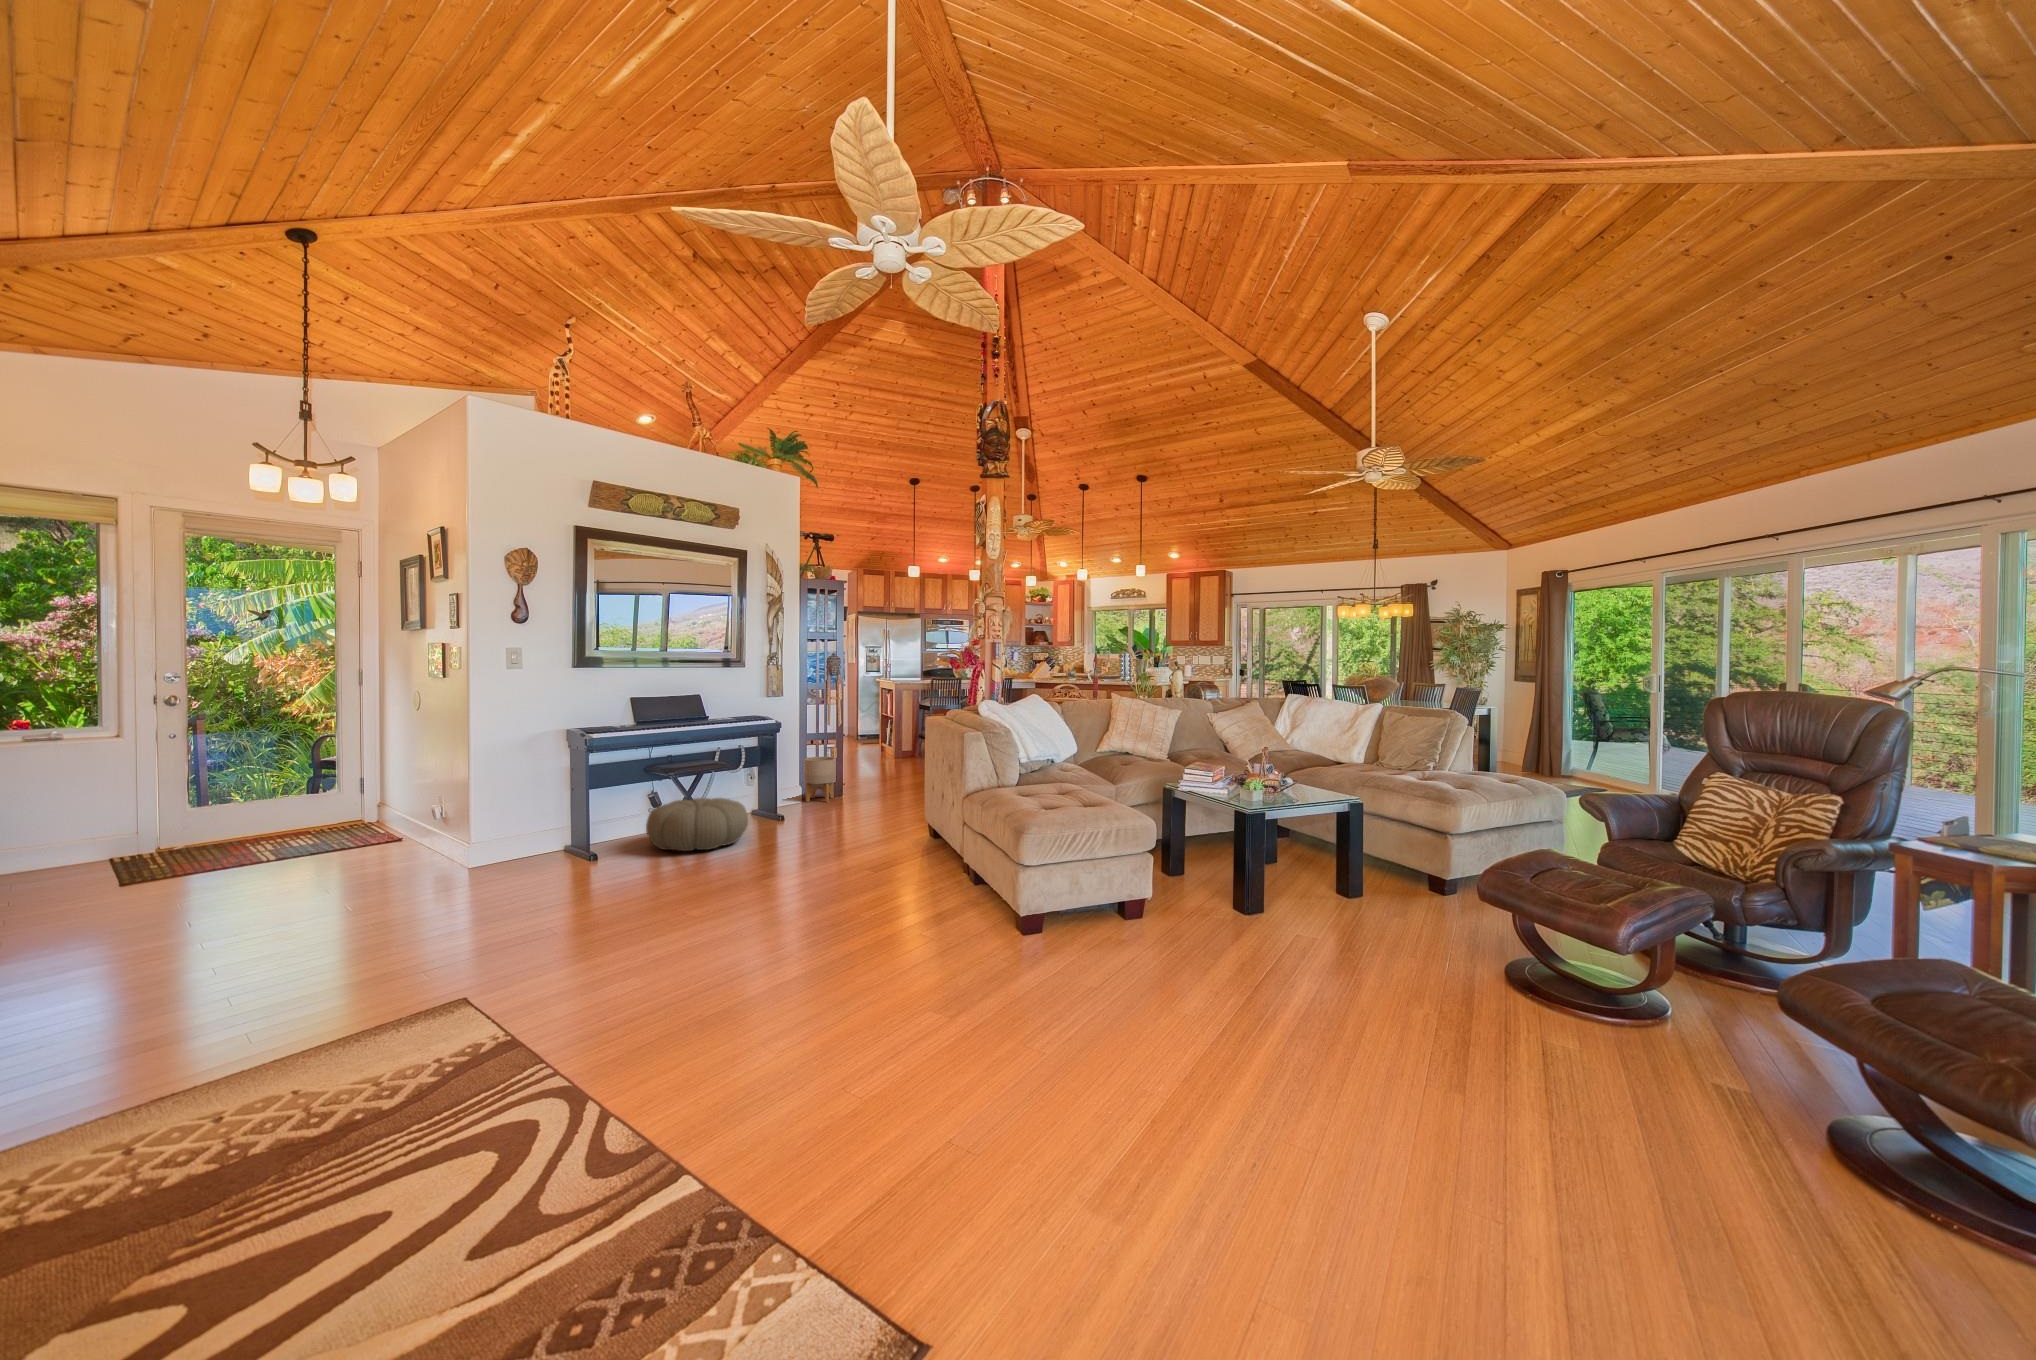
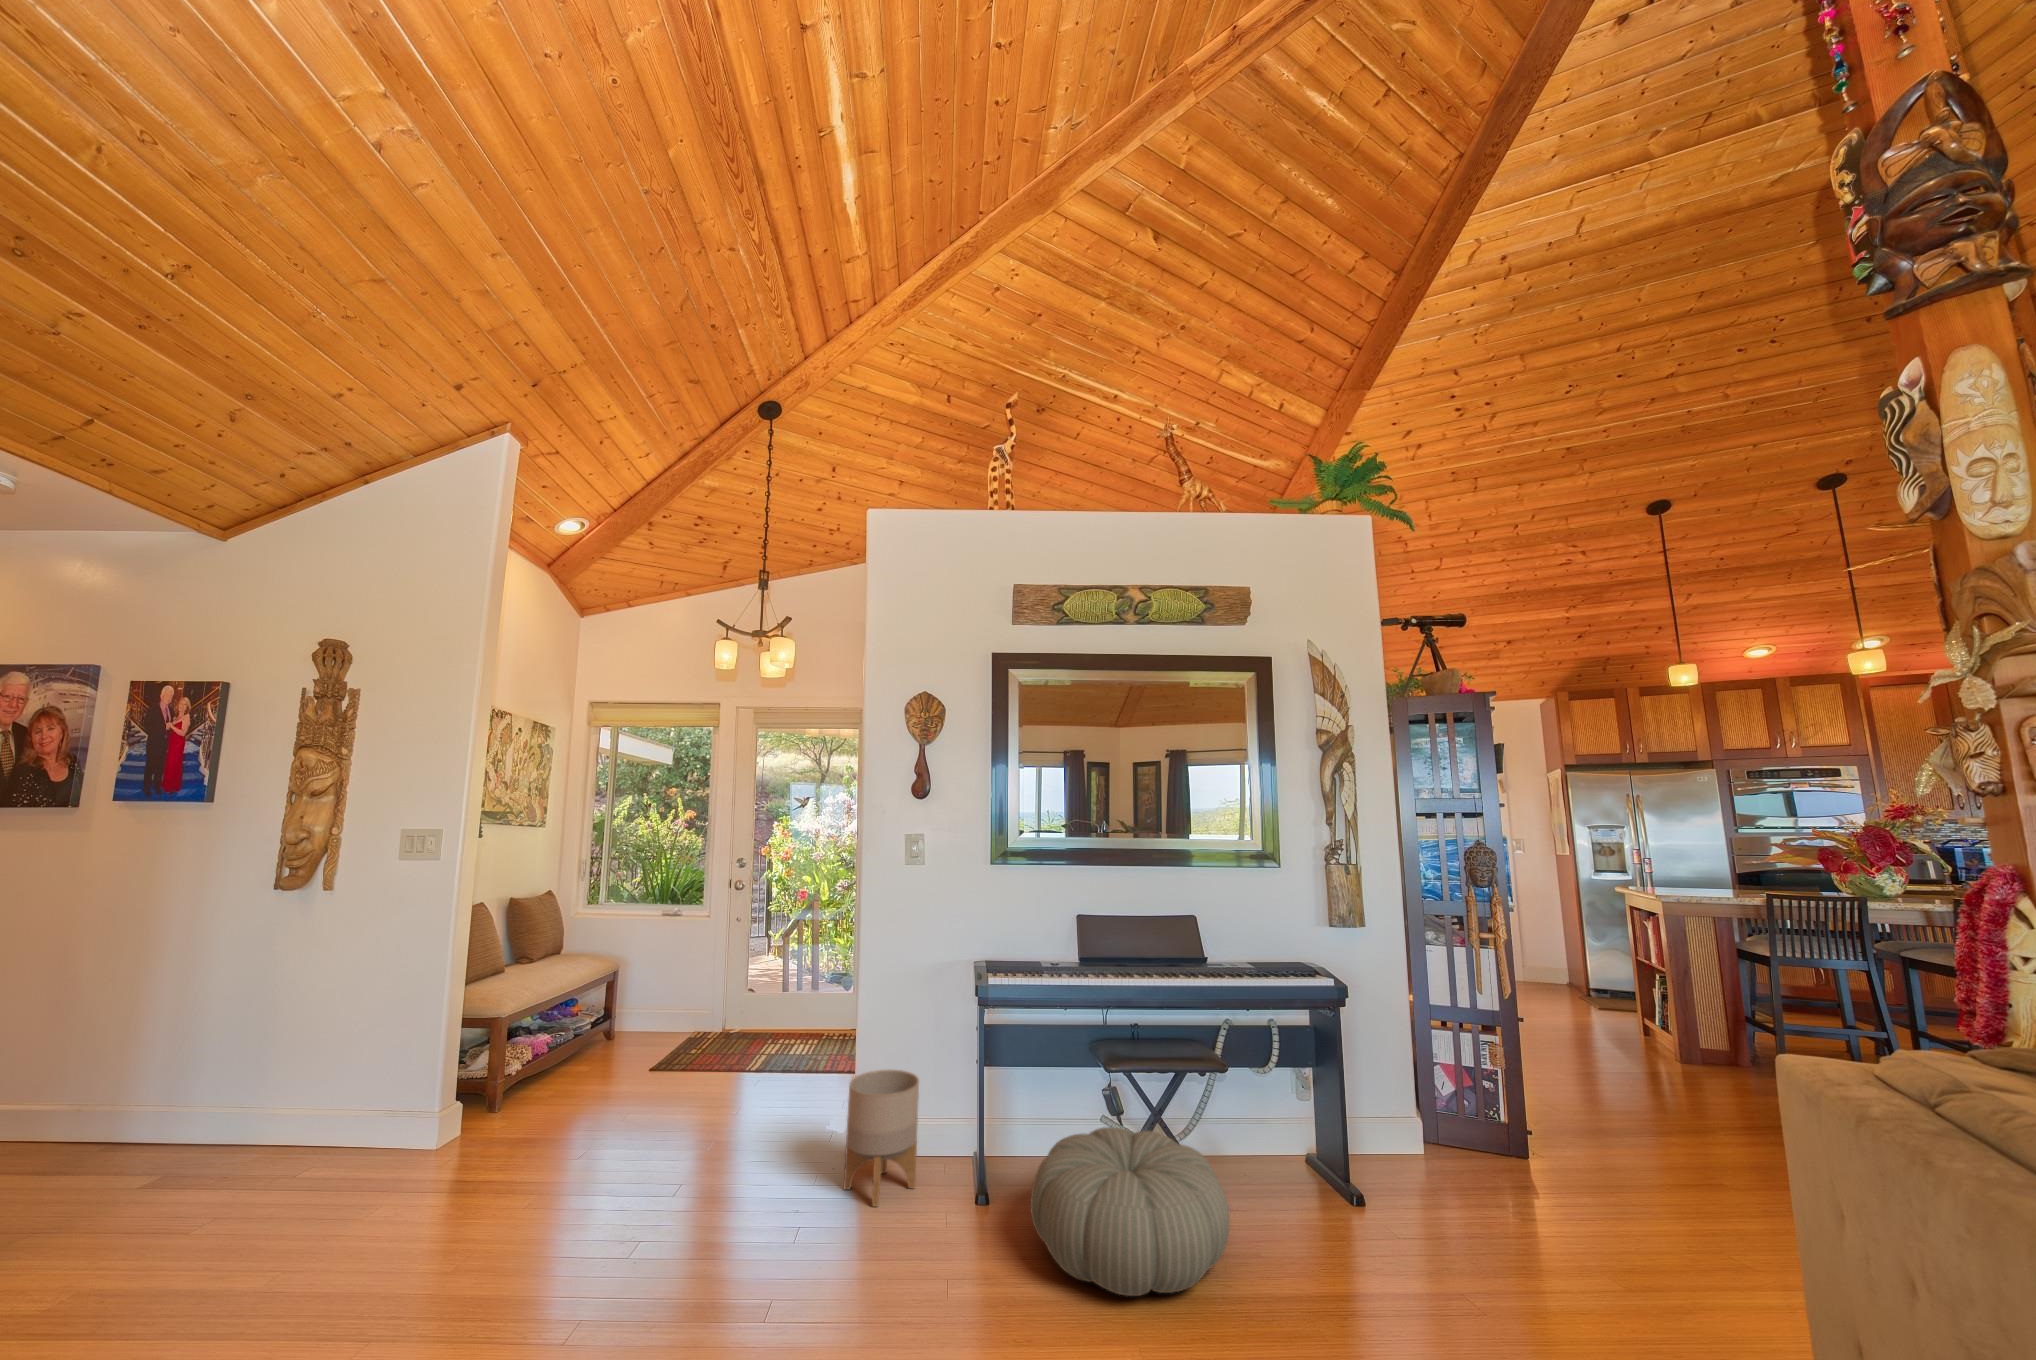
planter: present [804,757,835,802] -> present [843,1070,919,1207]

